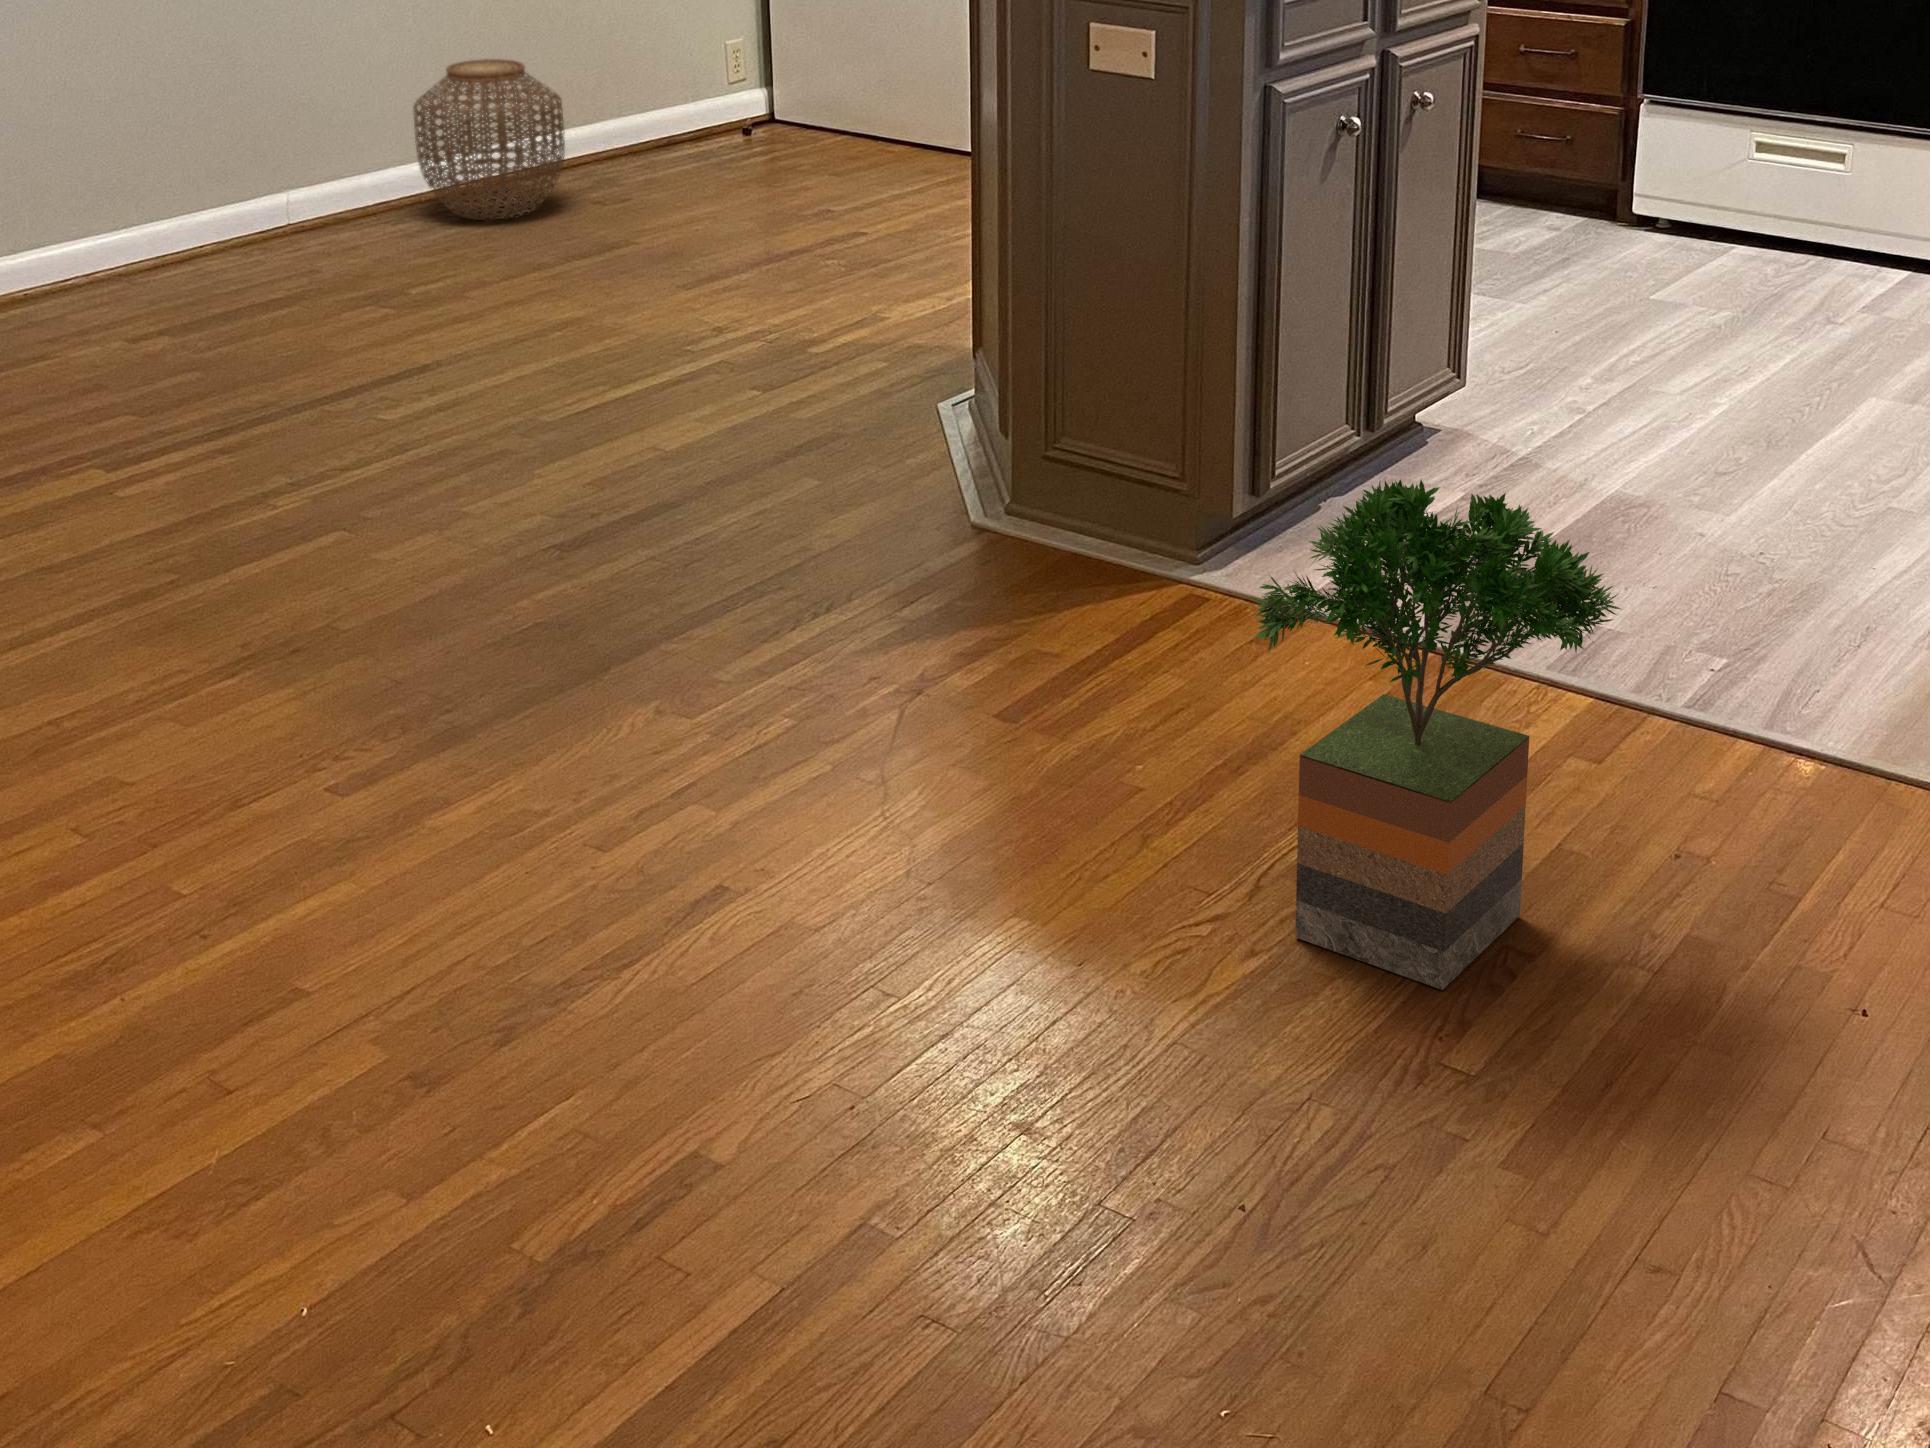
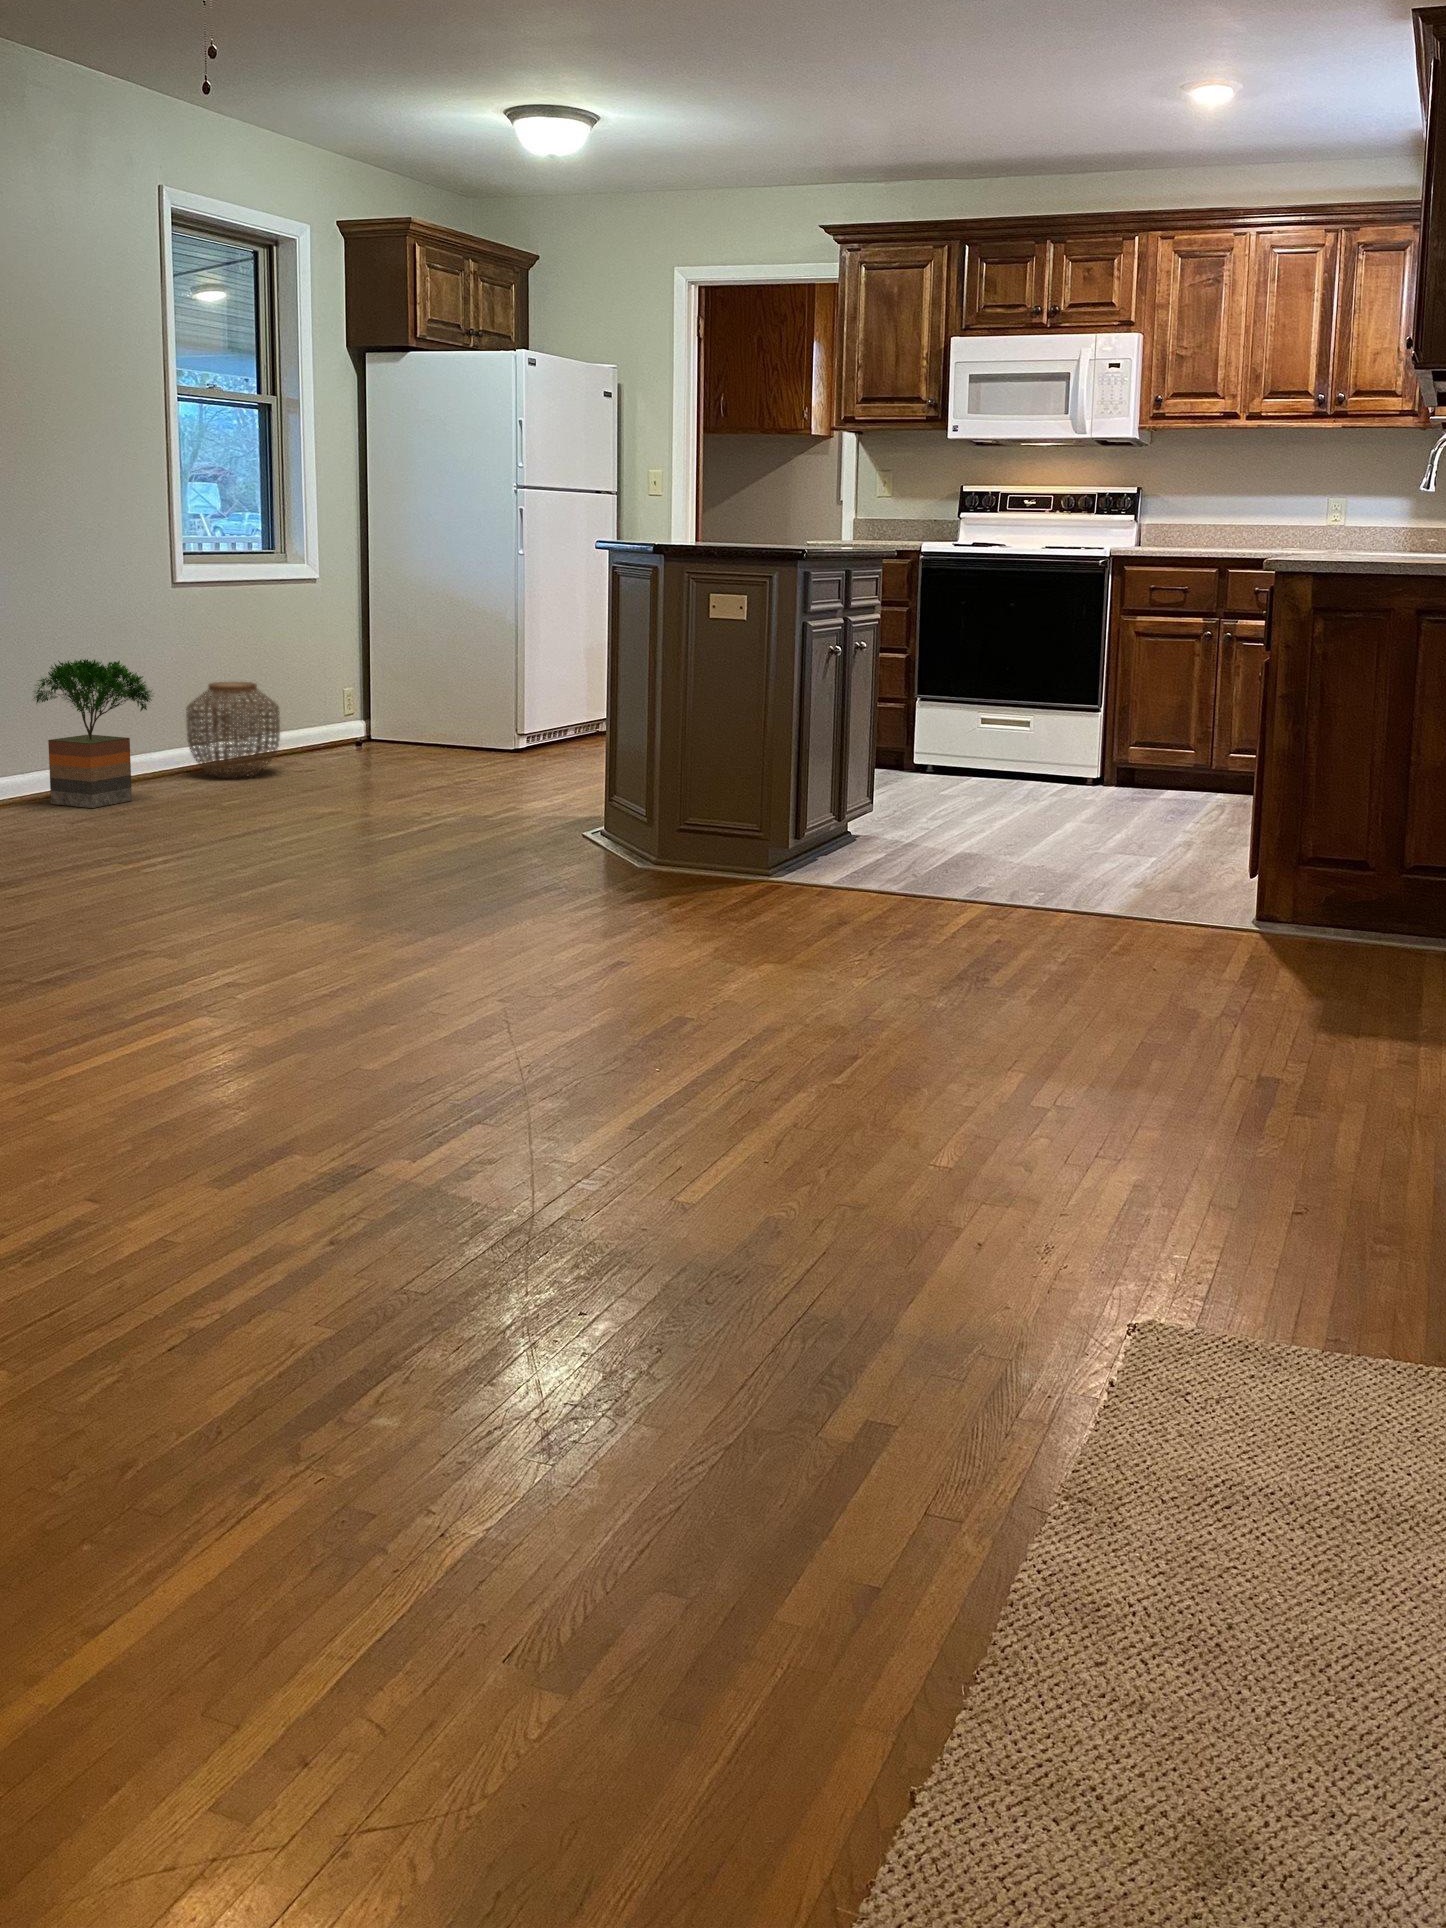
potted tree: present [1250,479,1621,990] -> present [33,659,152,808]

